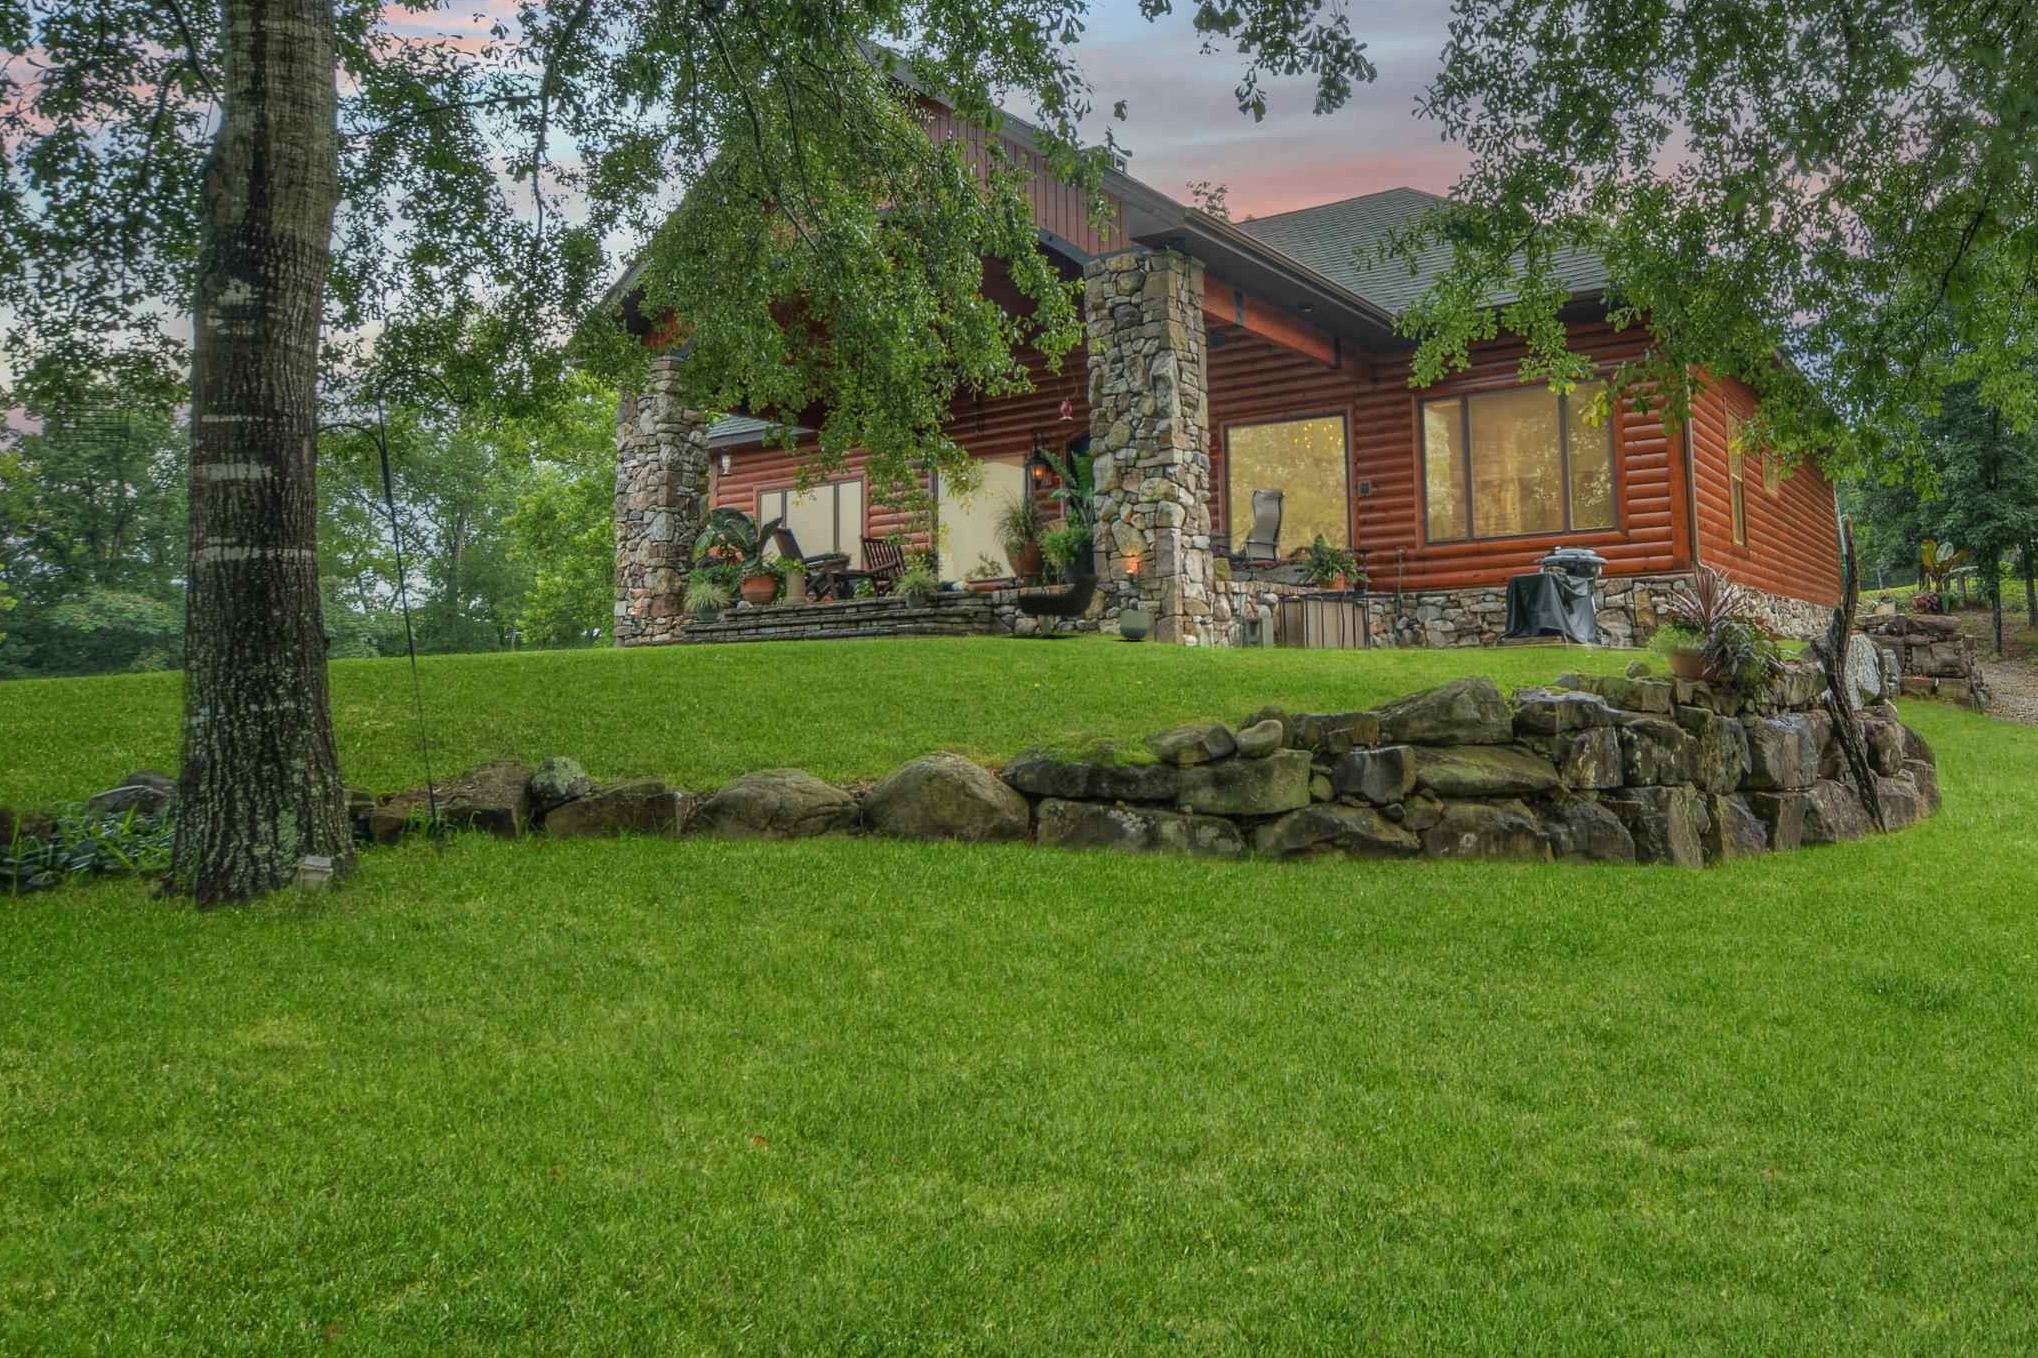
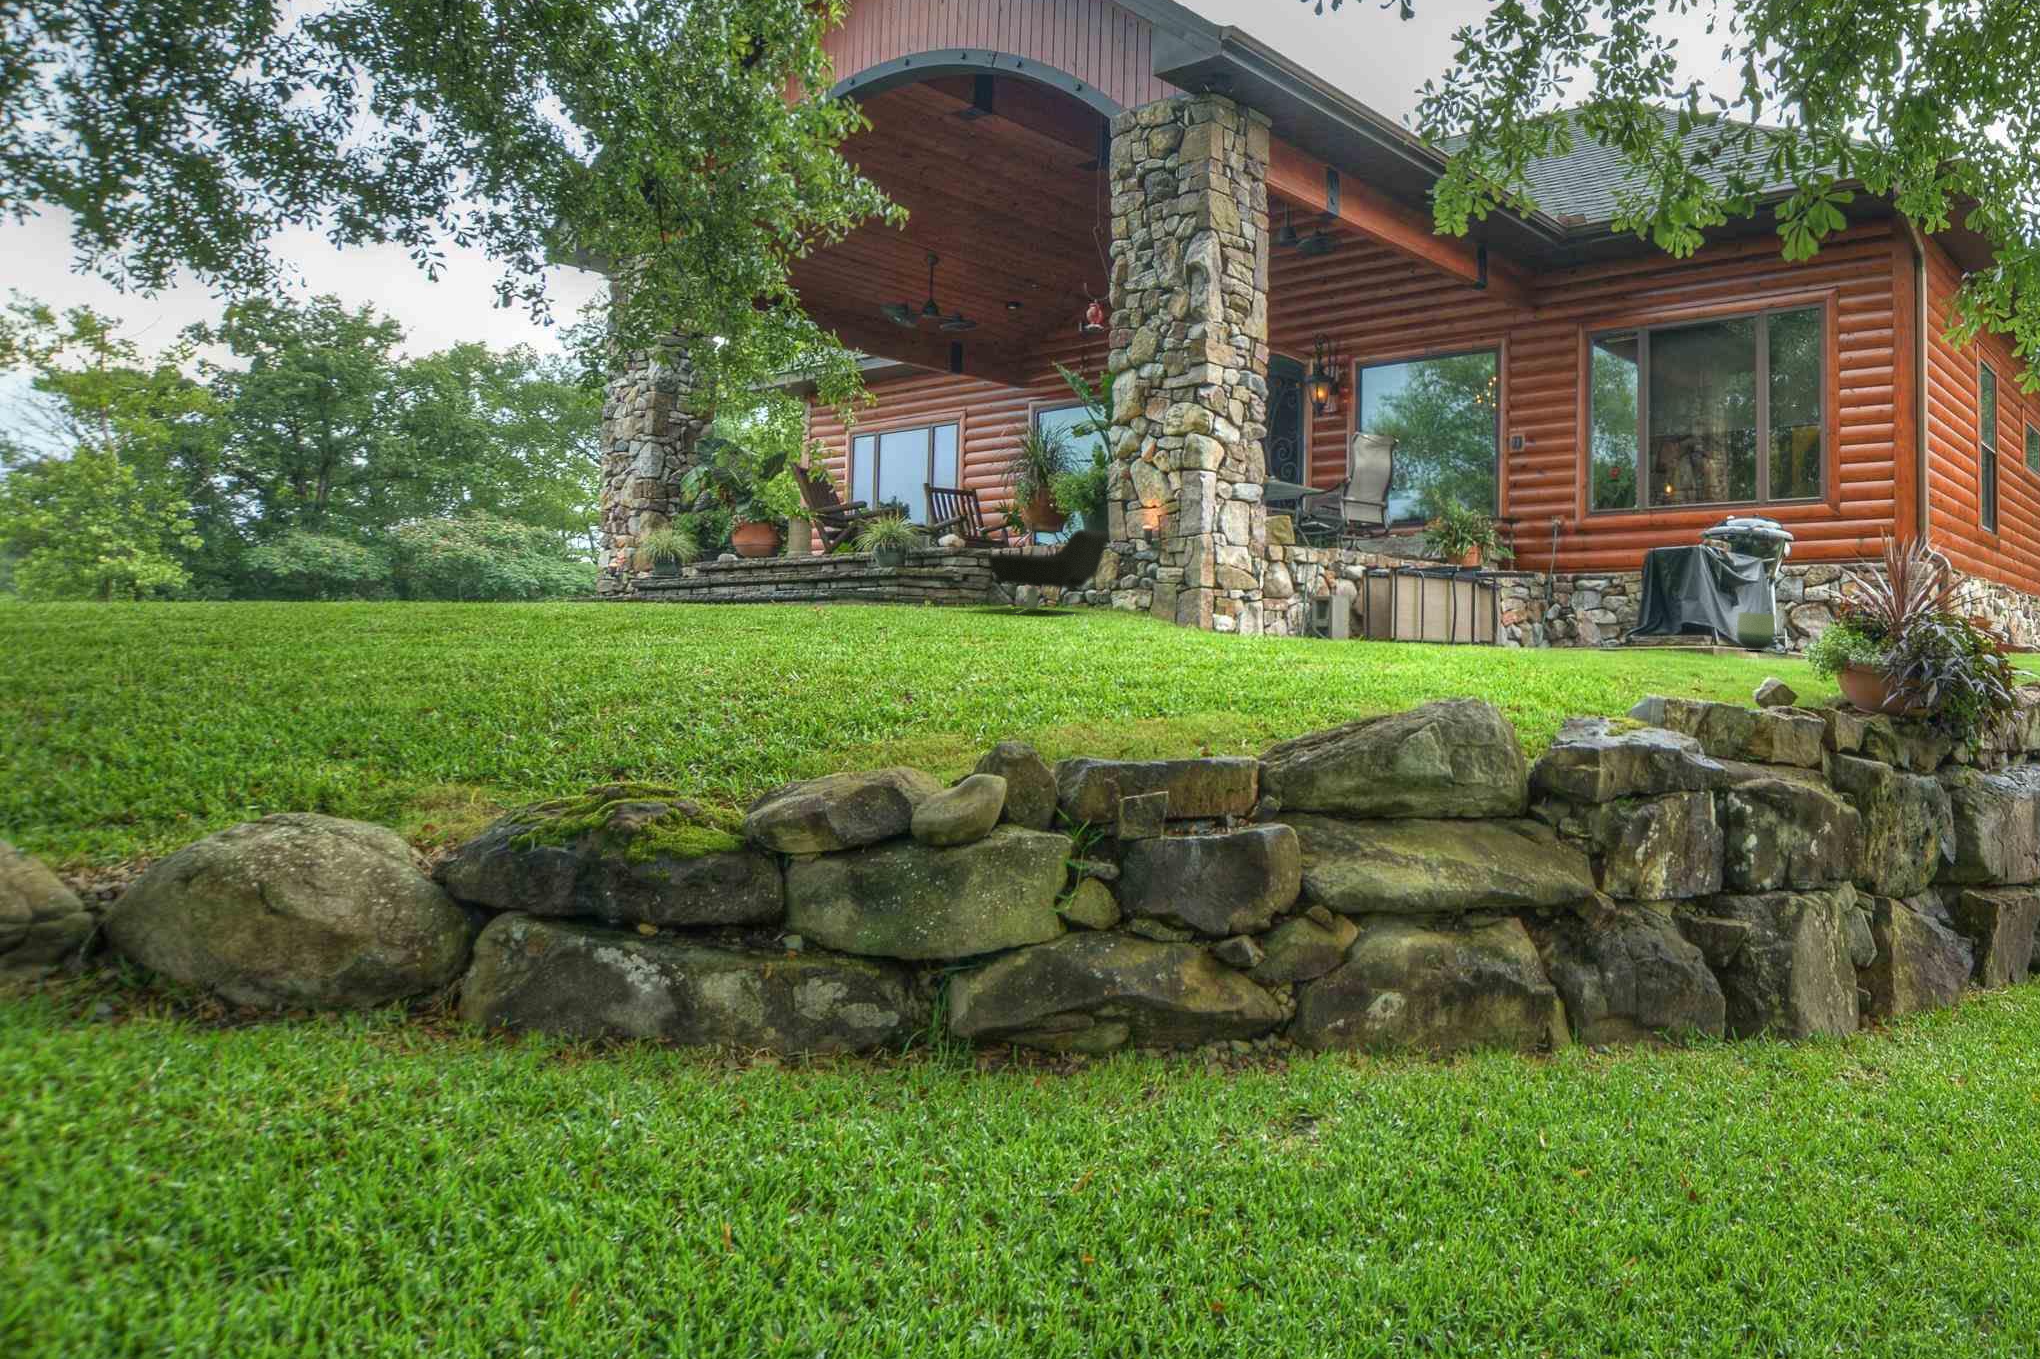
planter: present [1120,611,1149,641] -> present [1736,612,1775,651]

